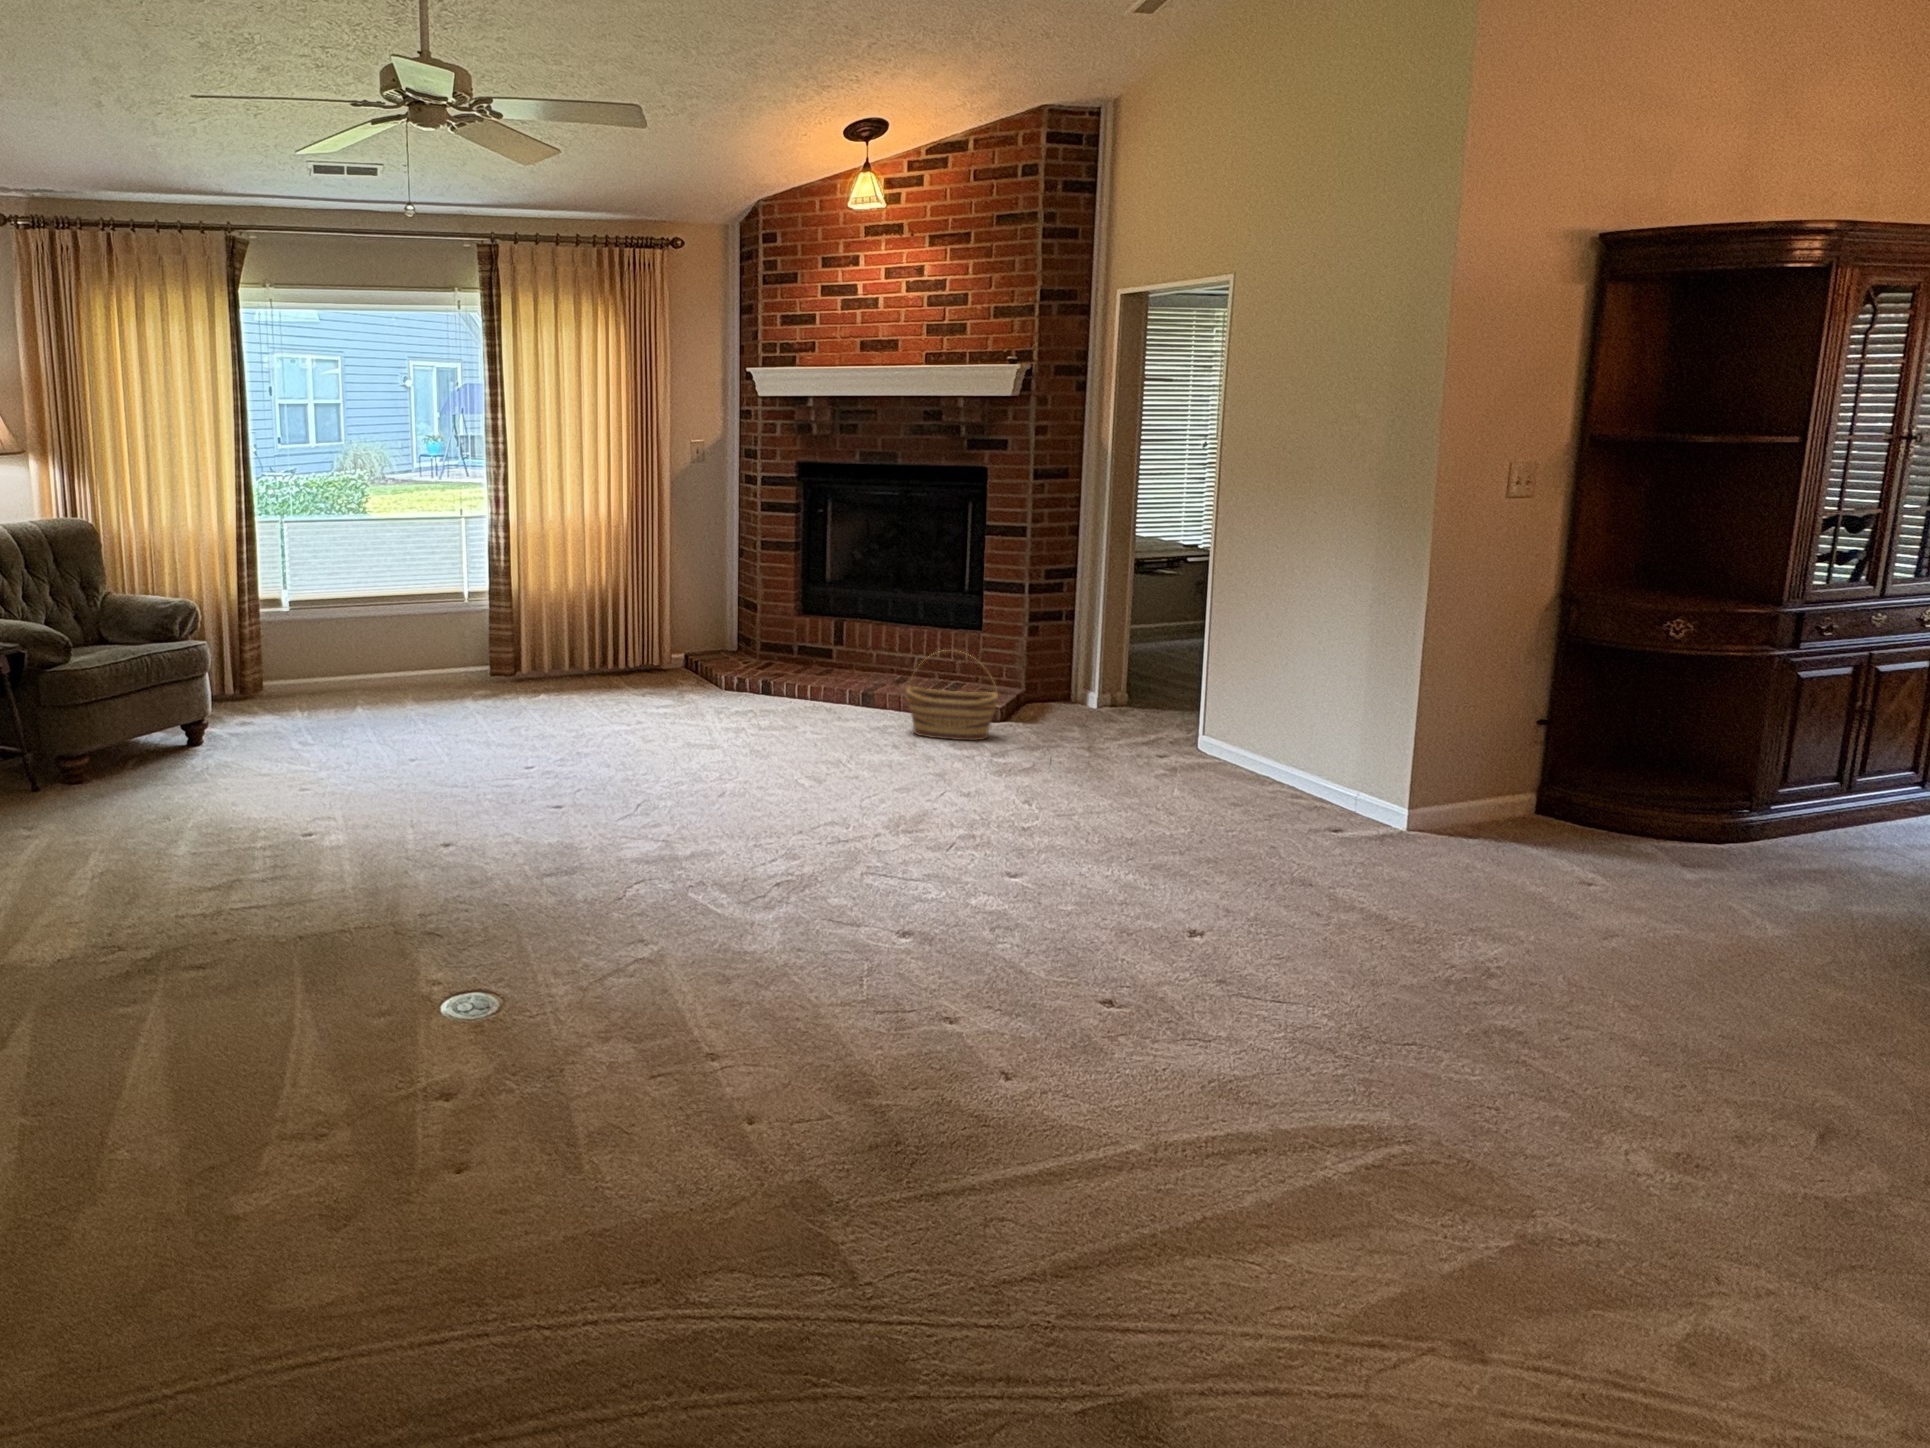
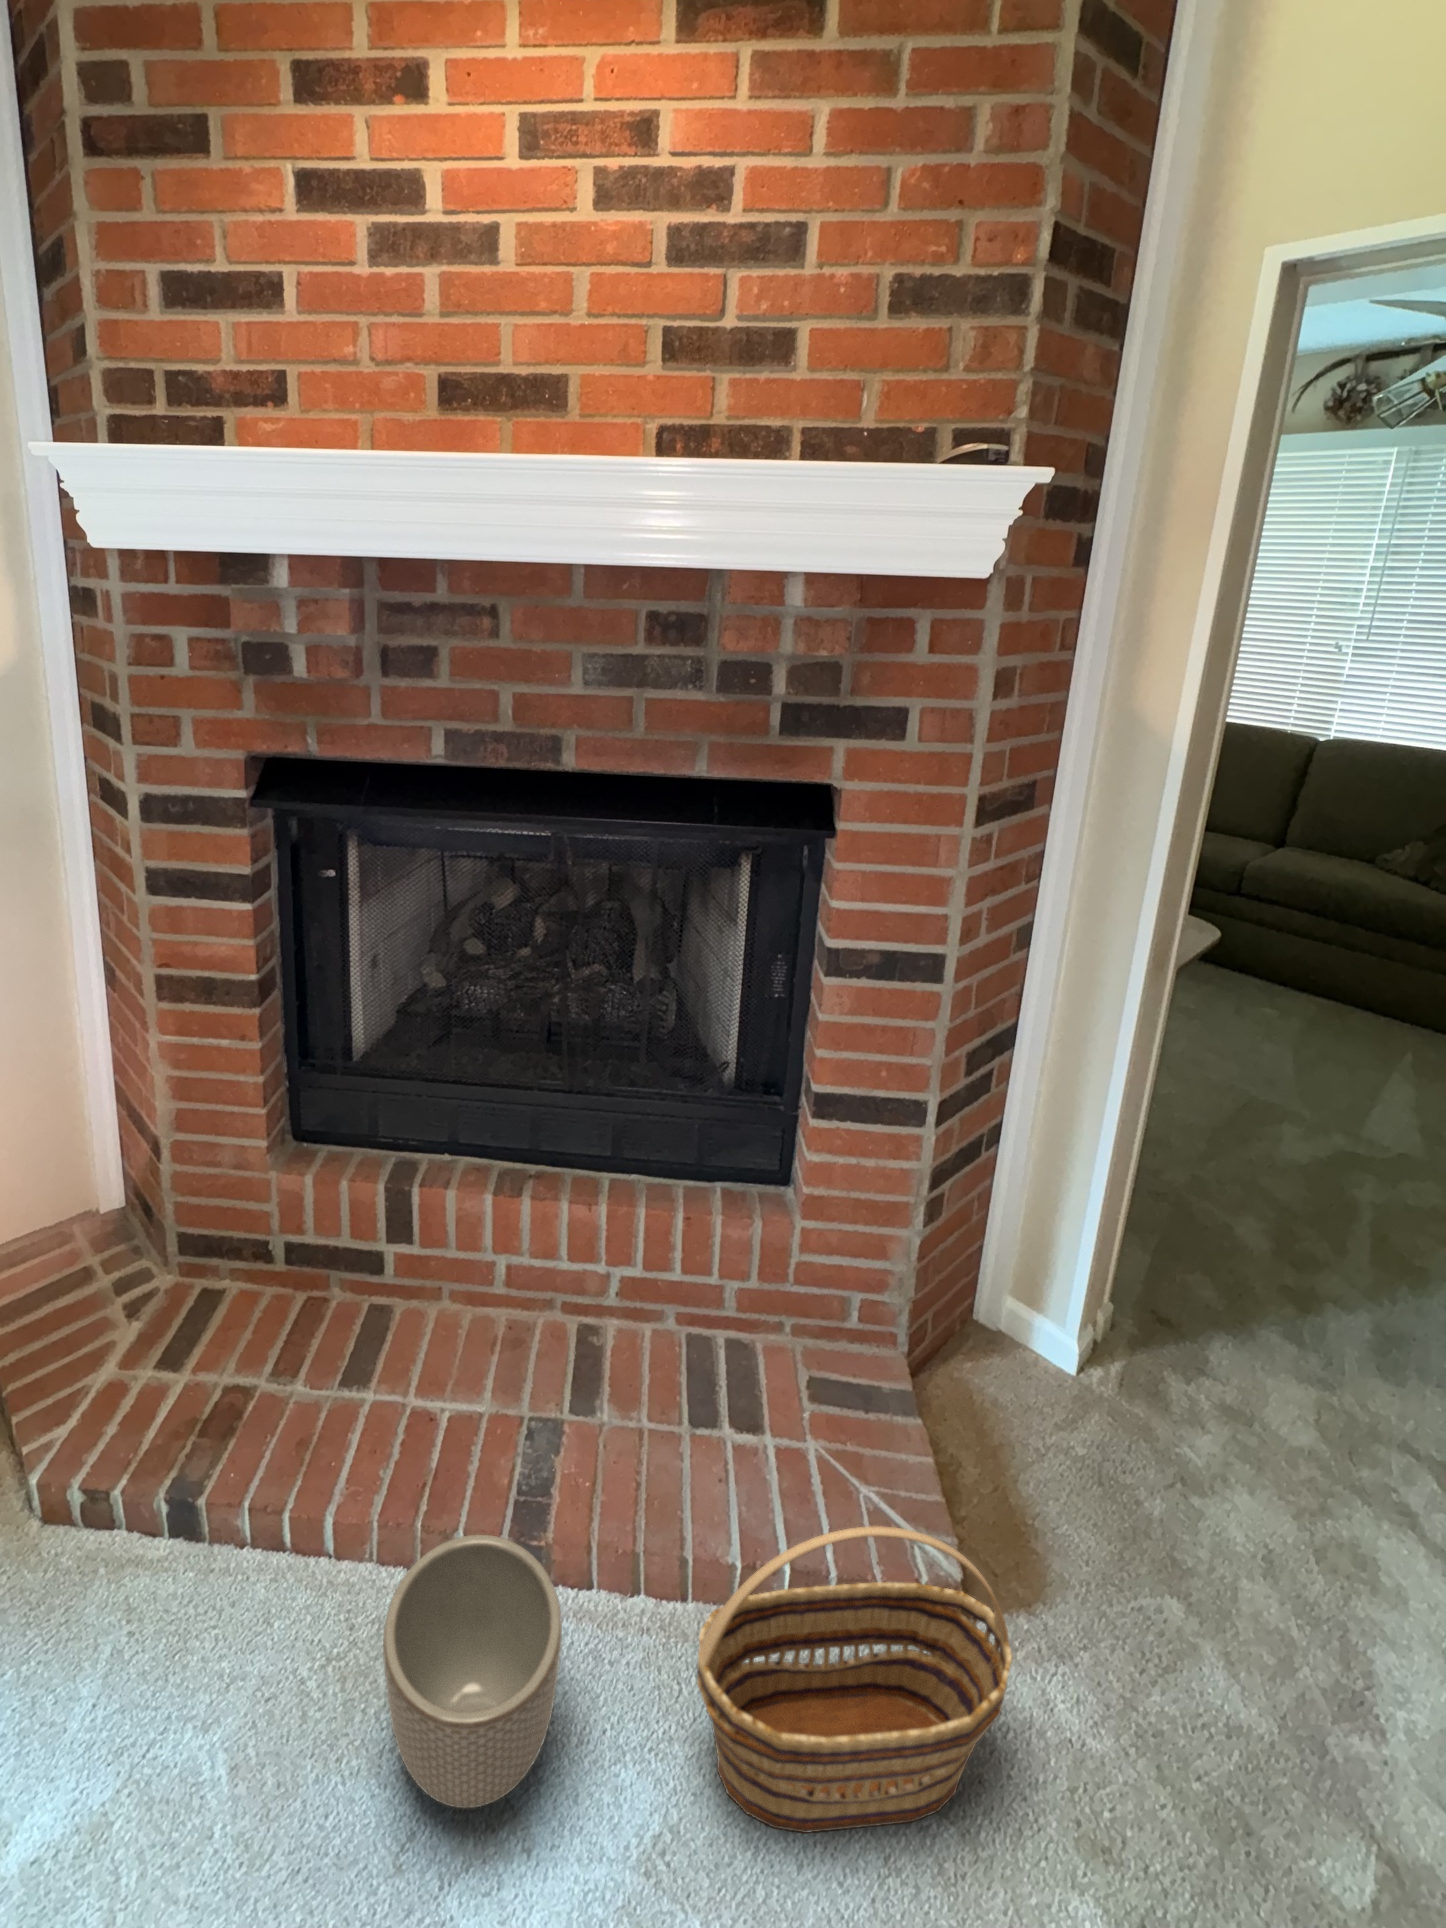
planter: none [822,673,871,727] -> present [383,1535,562,1808]

